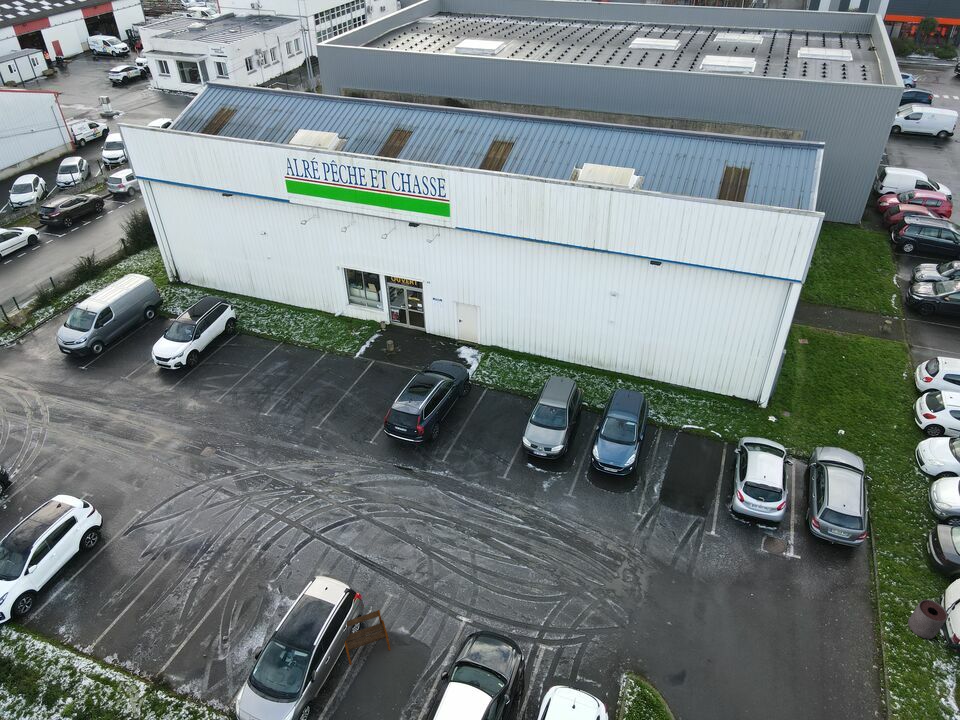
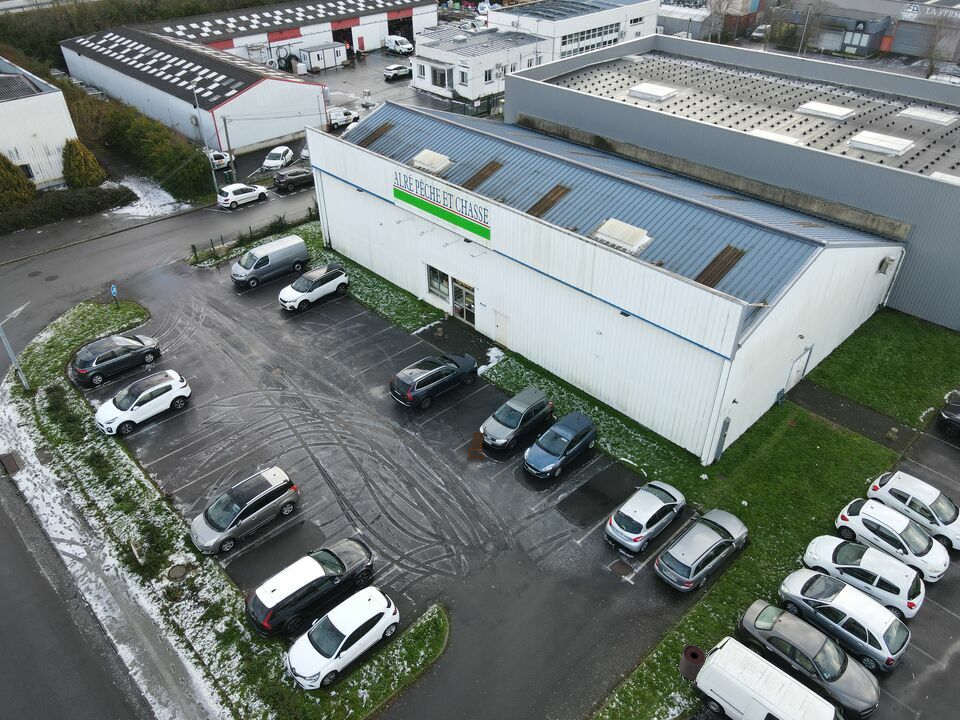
bench: present [345,610,391,665] -> present [468,426,486,460]

